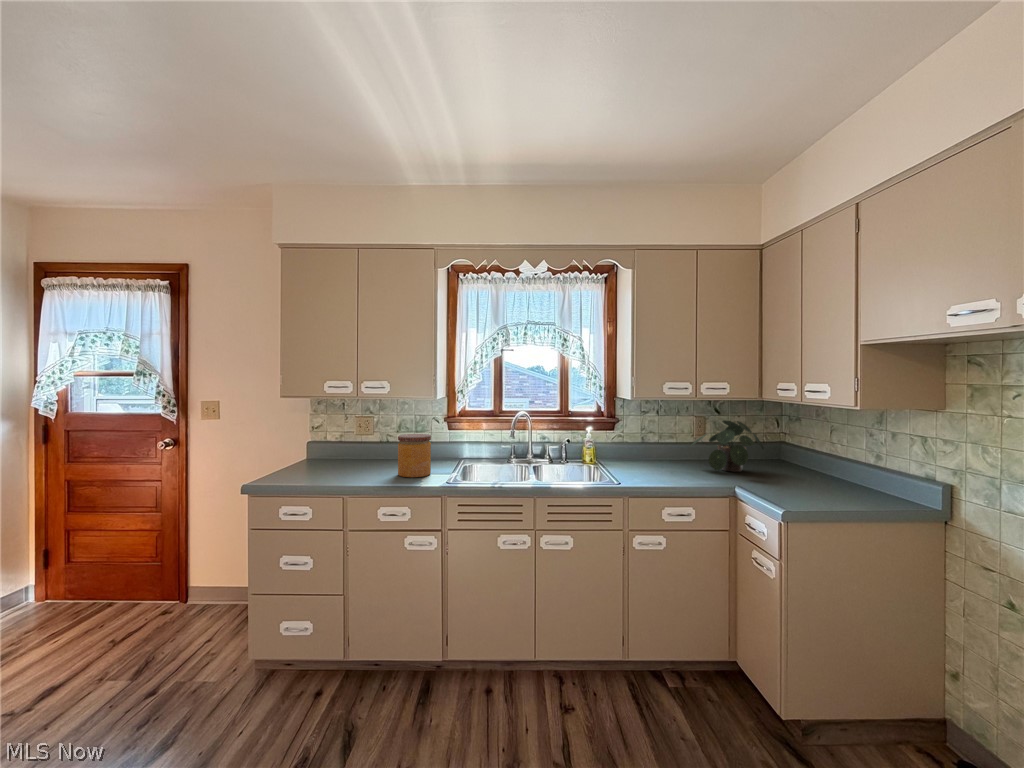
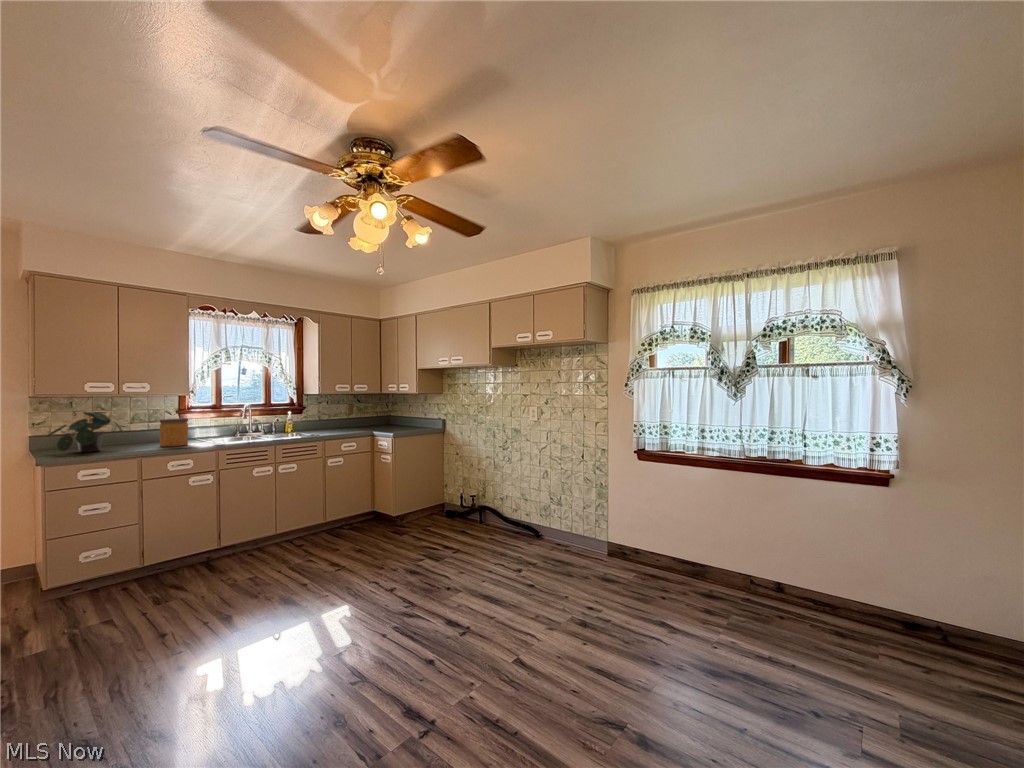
potted plant: present [691,420,764,472] -> present [48,412,122,452]

